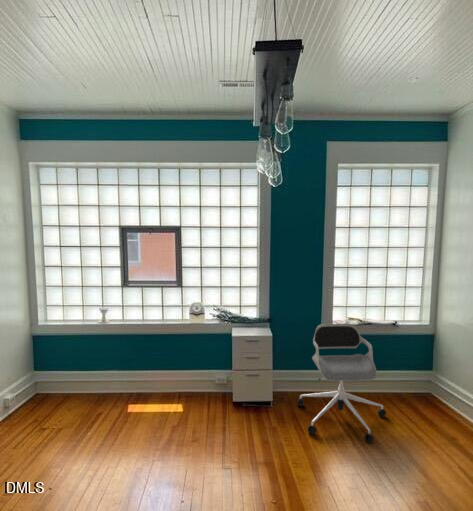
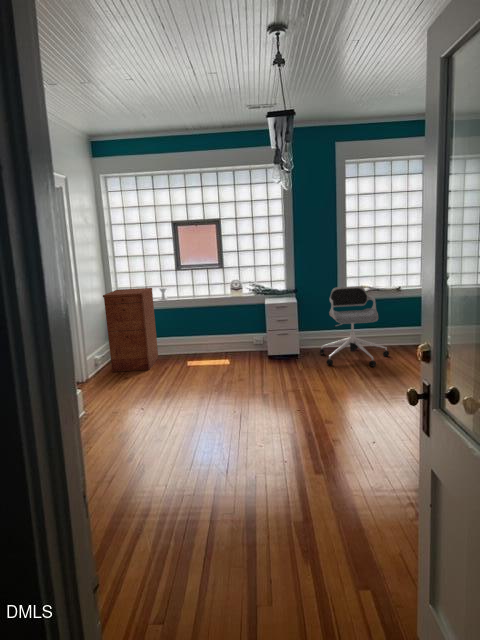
filing cabinet: none [11,310,92,429] -> present [103,288,158,372]

